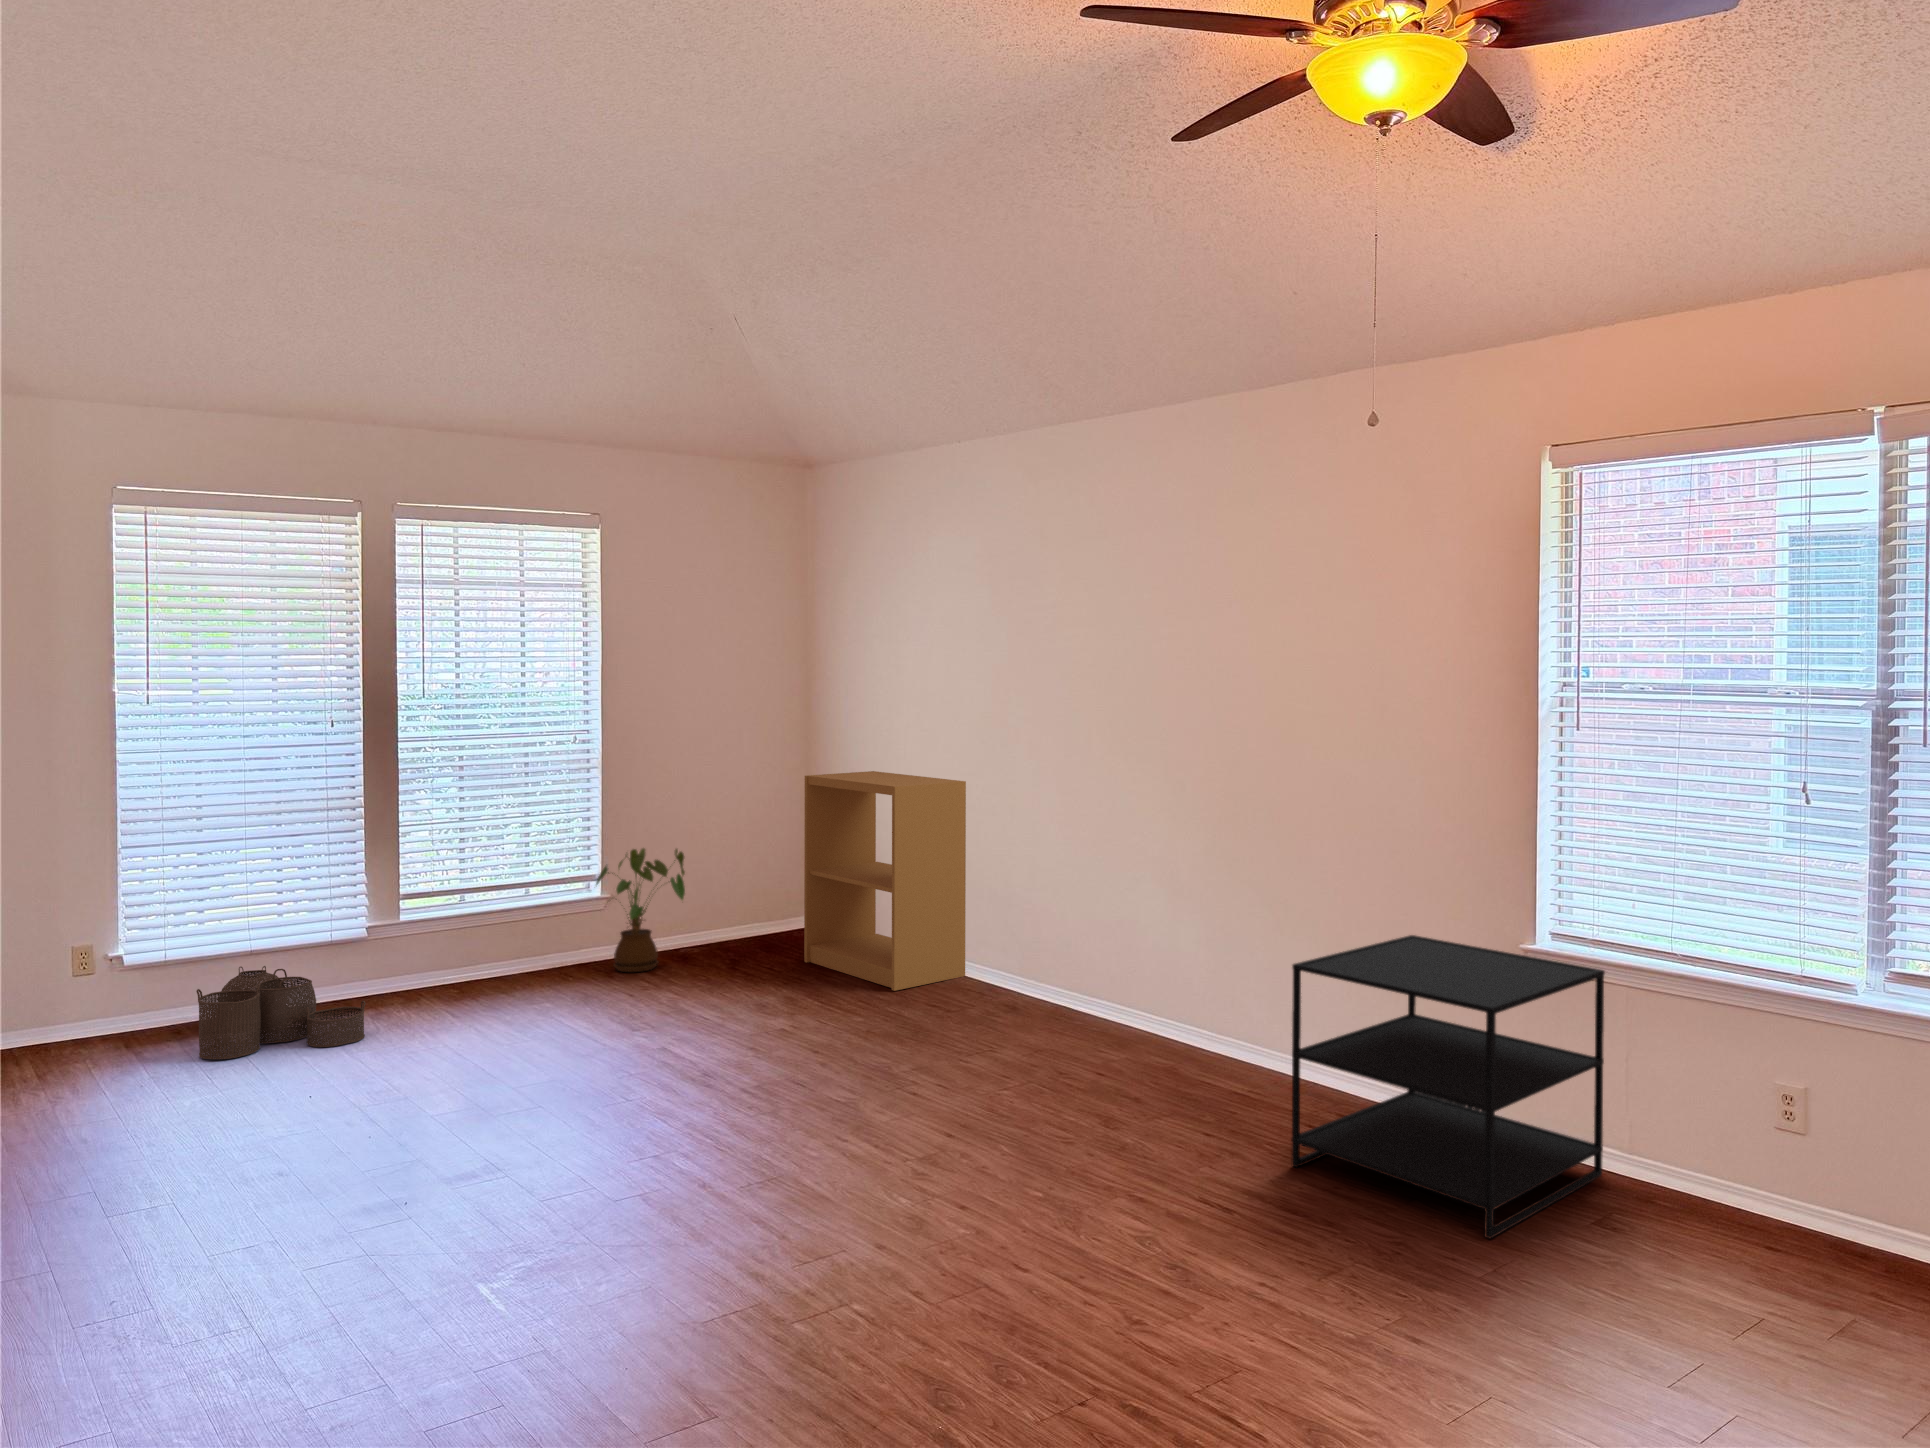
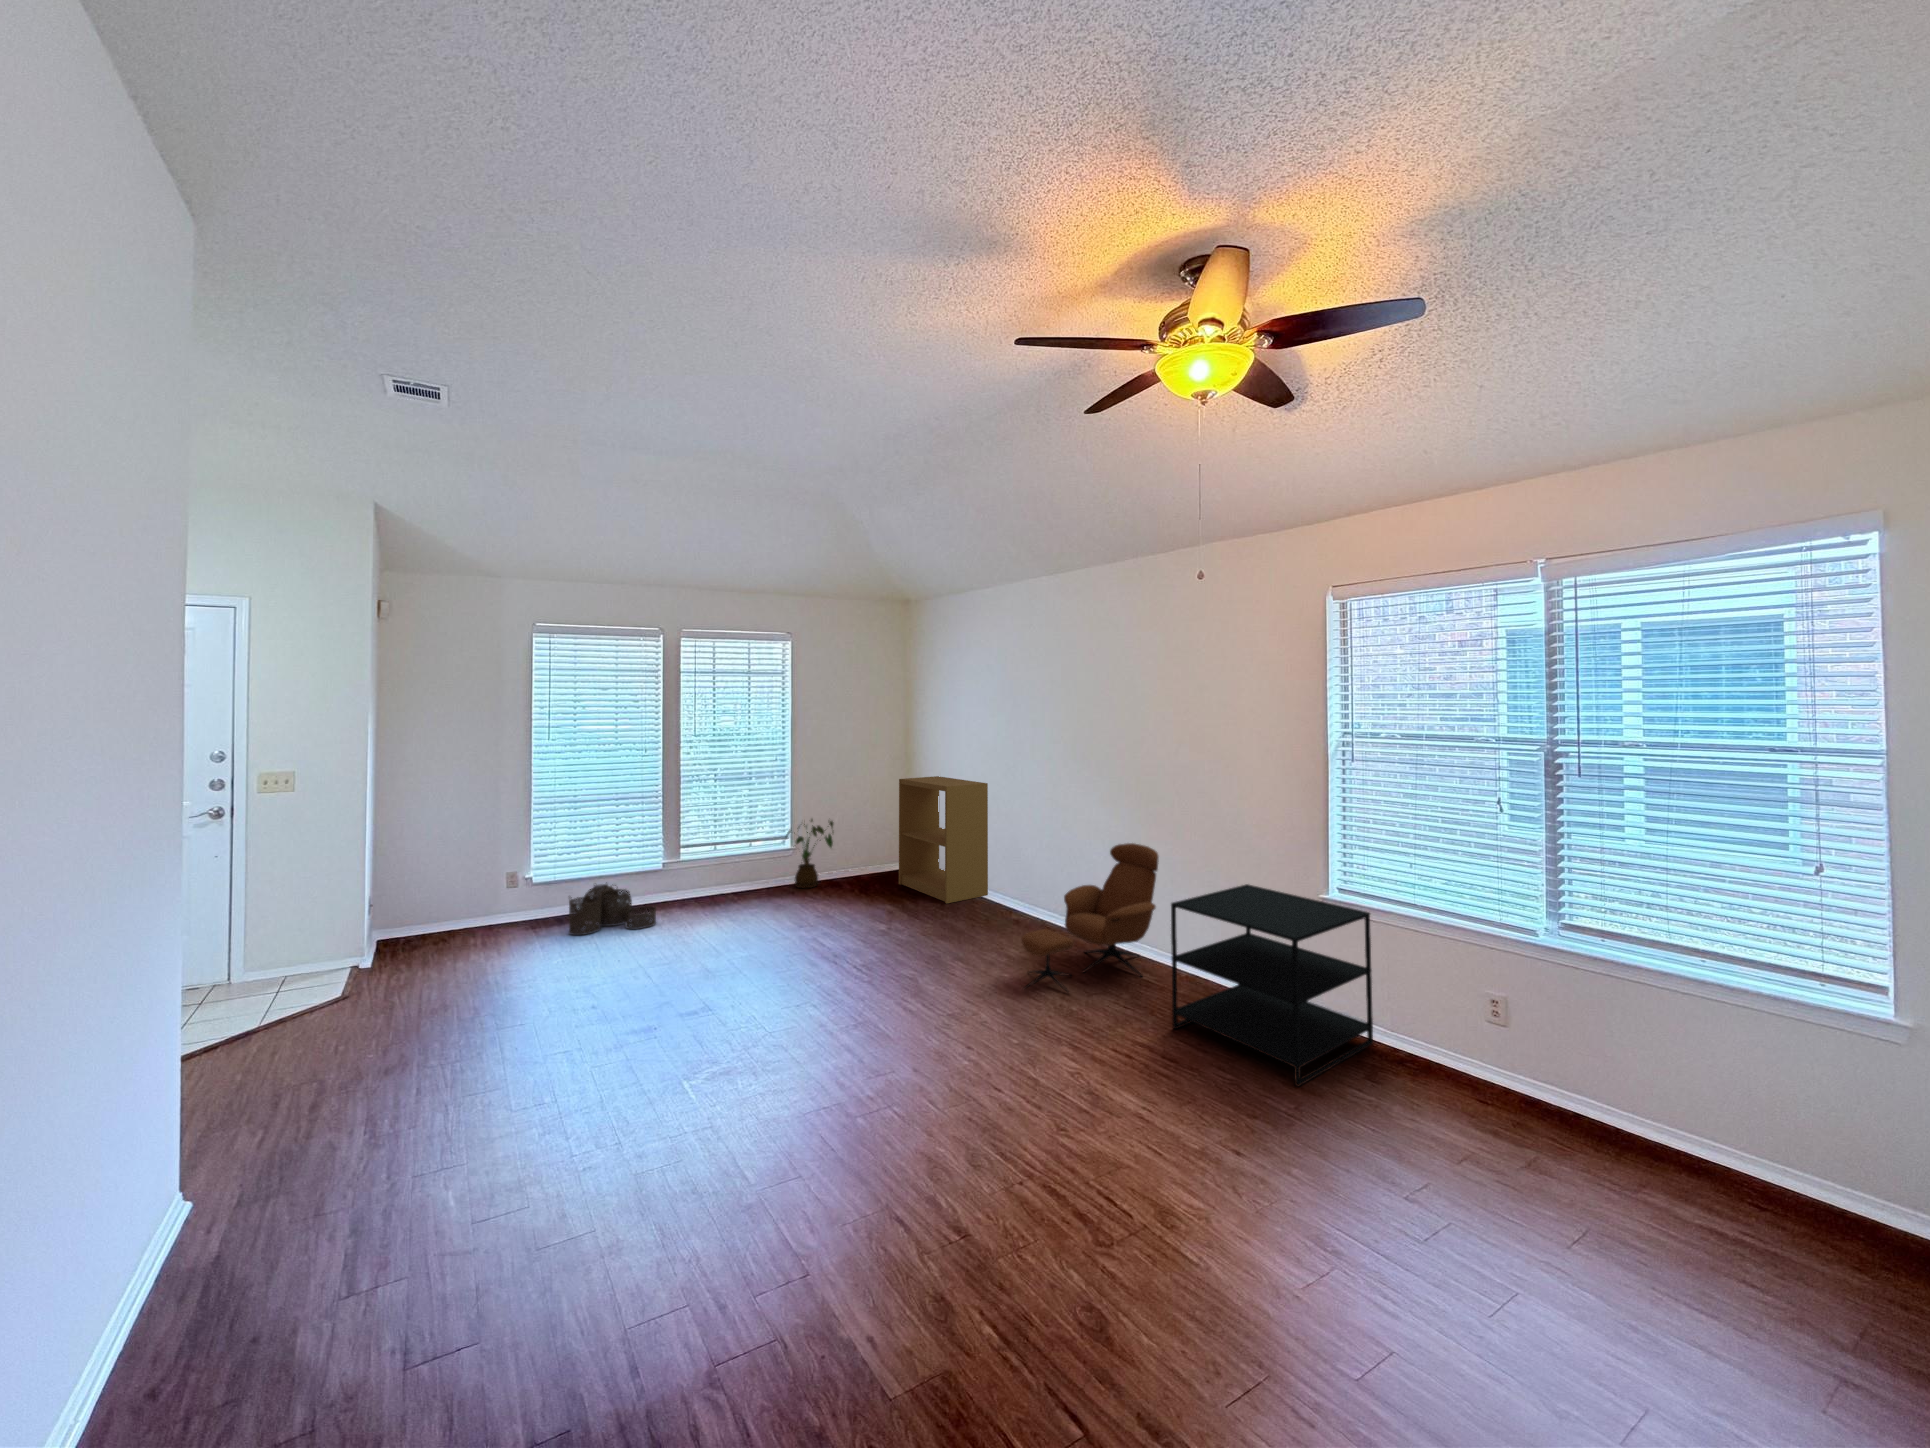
lounge chair: none [1039,876,1267,1122] -> present [1021,843,1159,992]

